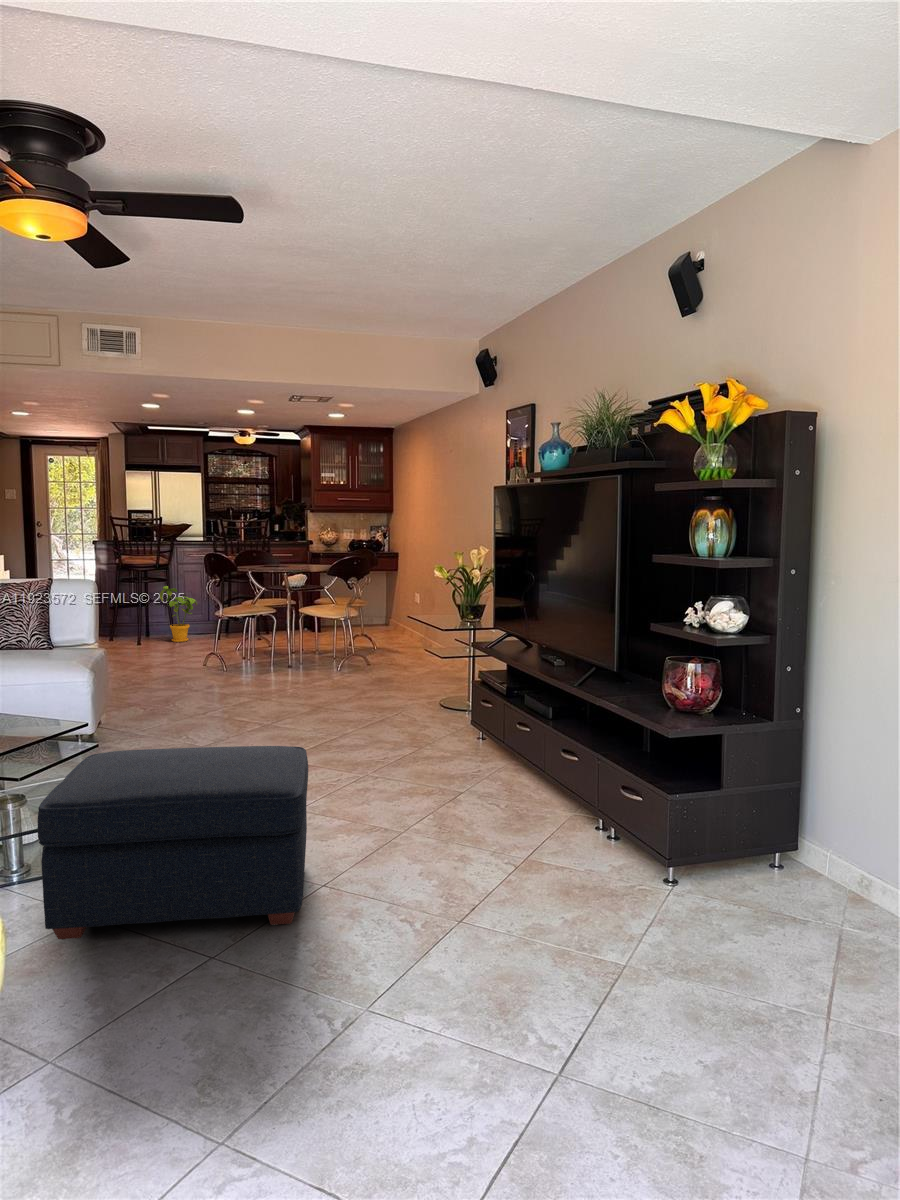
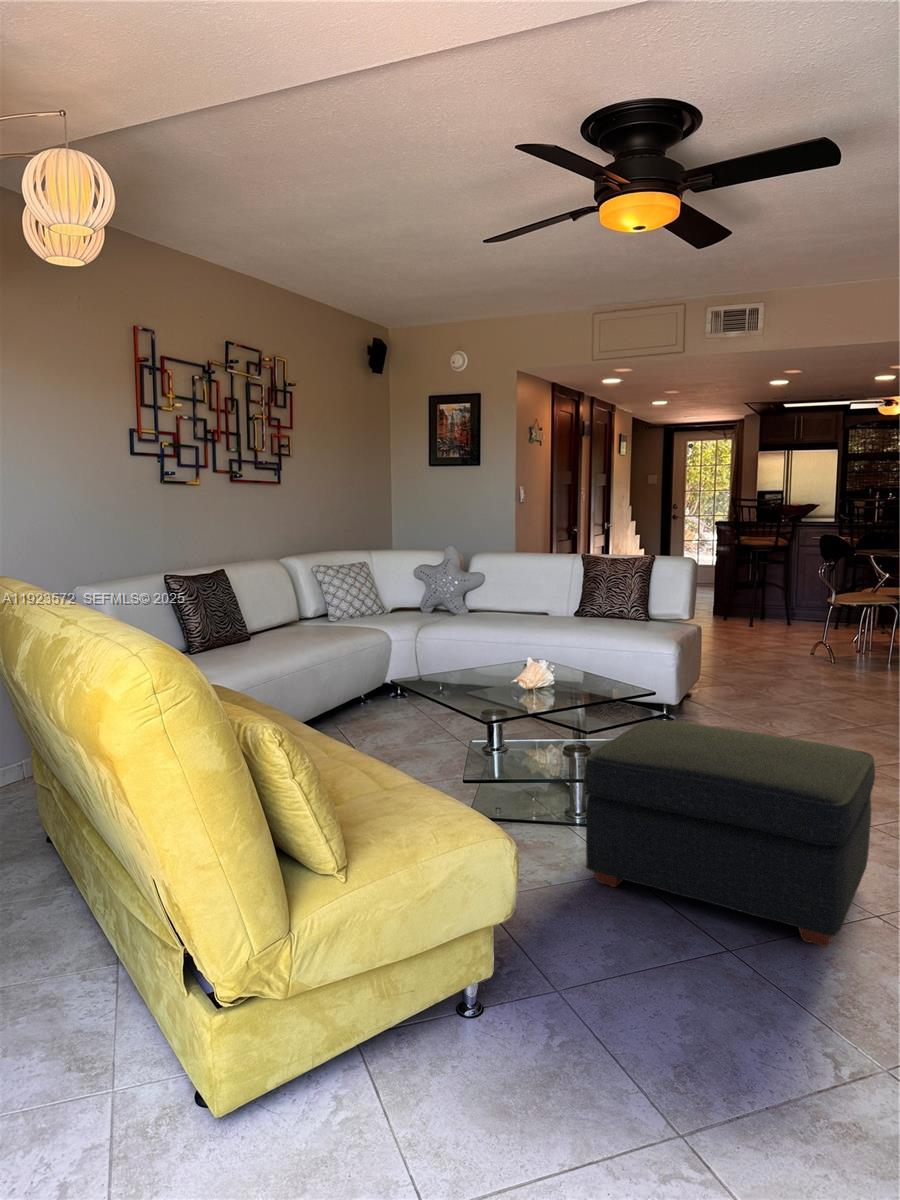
house plant: present [160,586,197,642] -> none [776,568,817,628]

